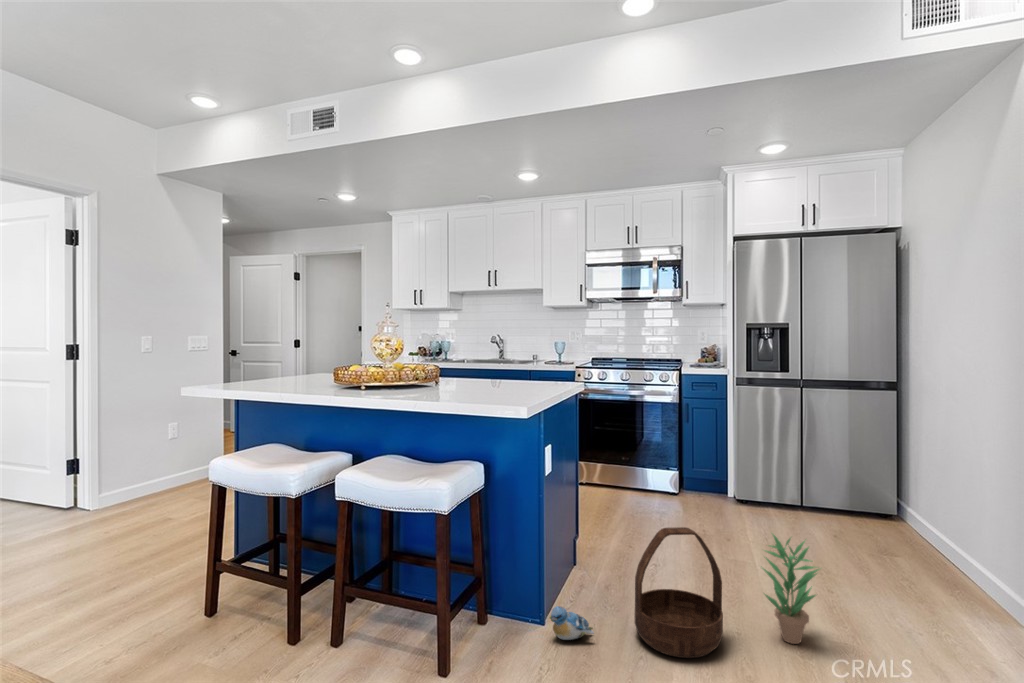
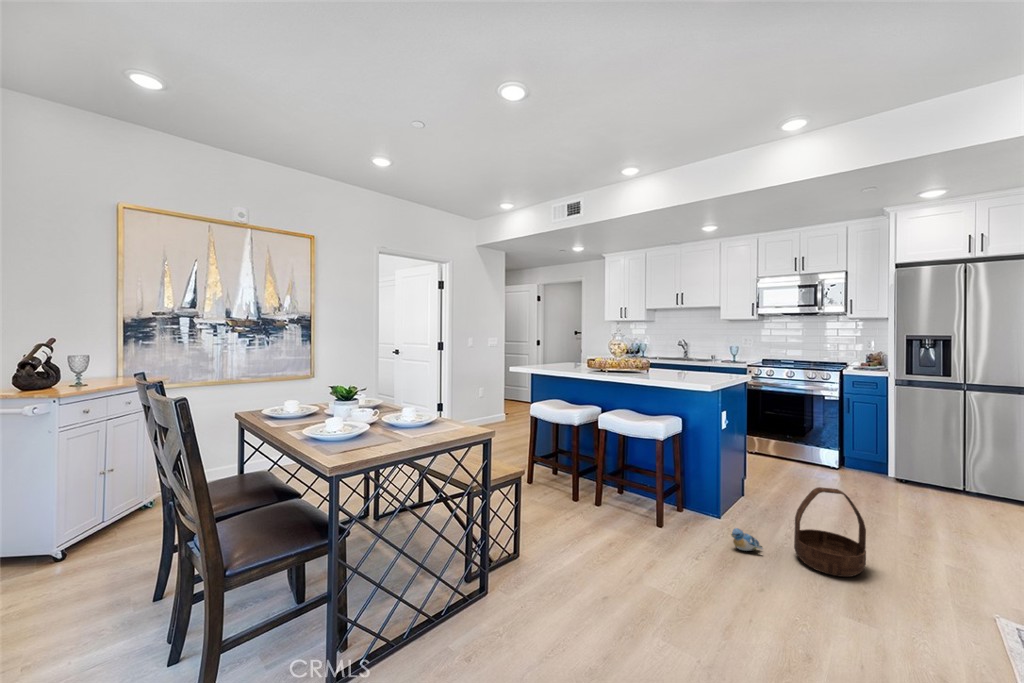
potted plant: present [762,535,819,644] -> none [899,500,957,584]

